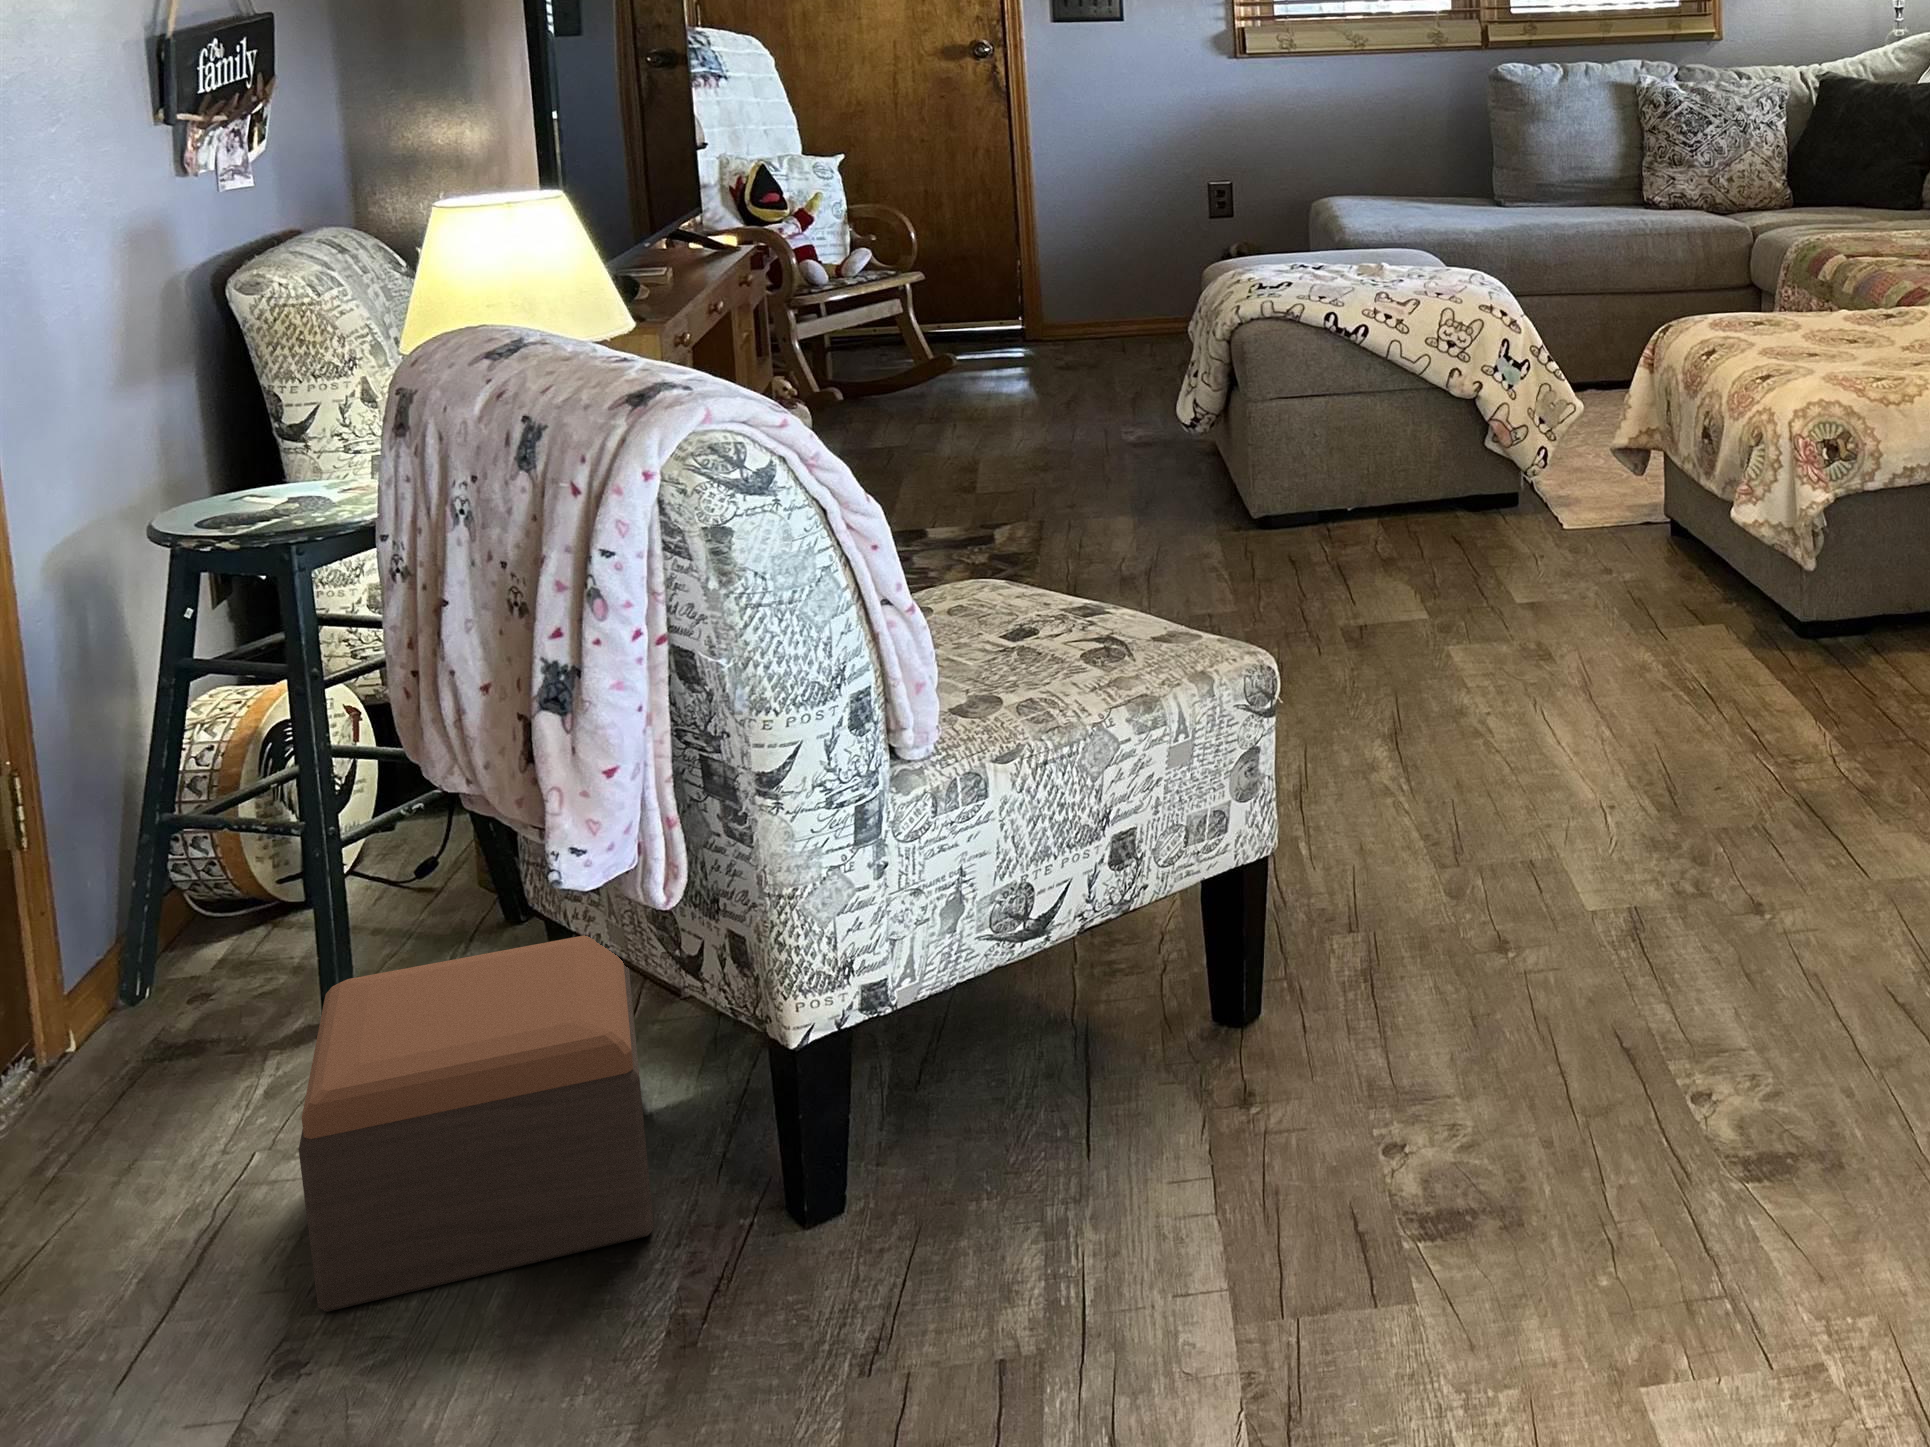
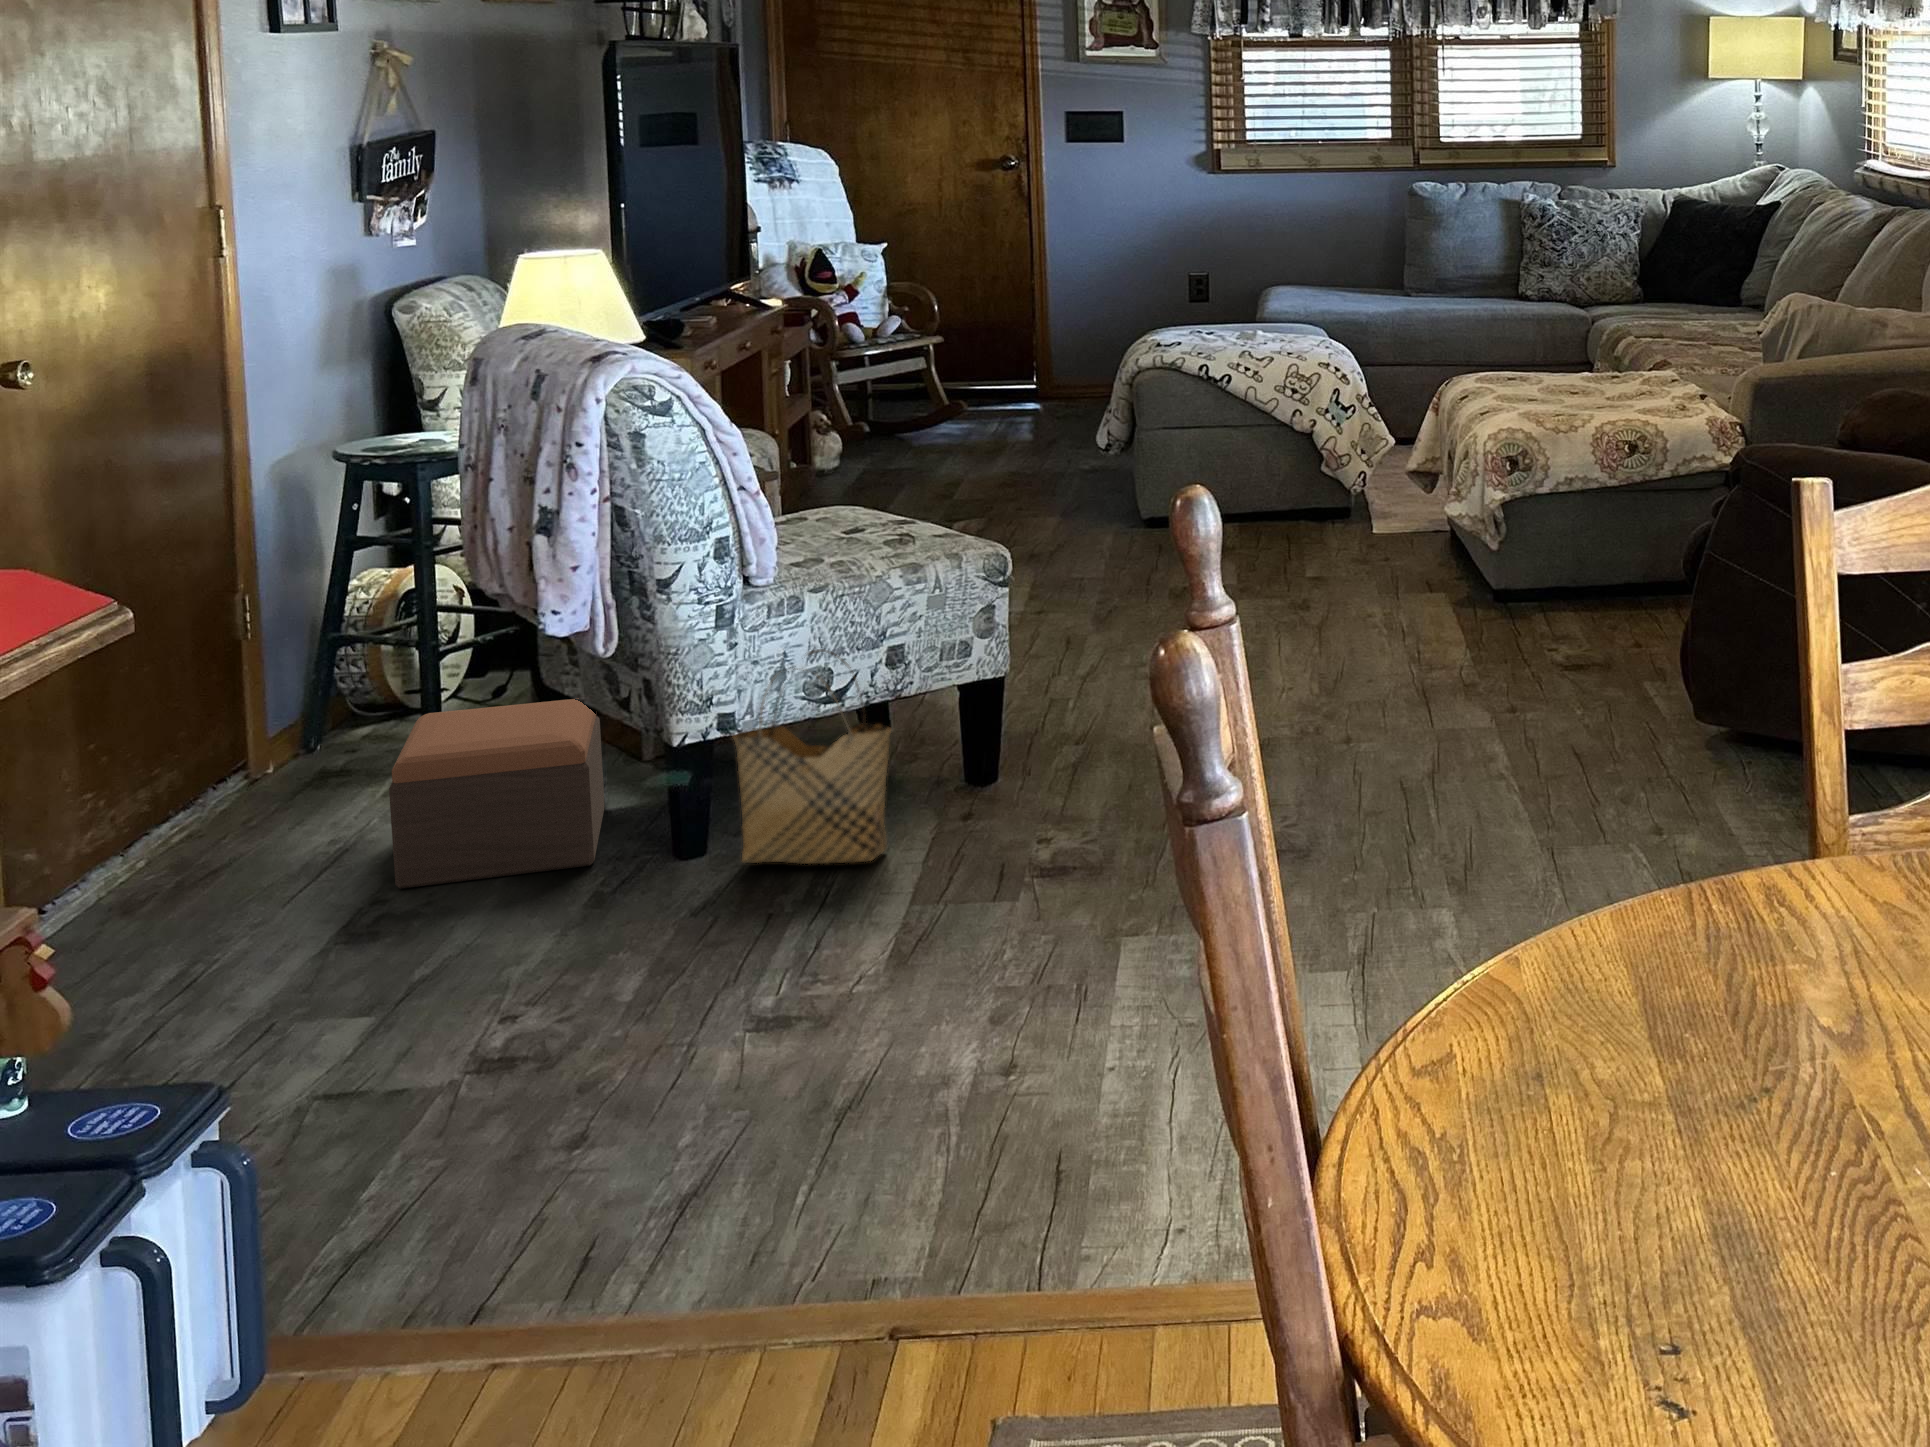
woven basket: none [884,855,1146,1225] -> present [733,649,891,864]

